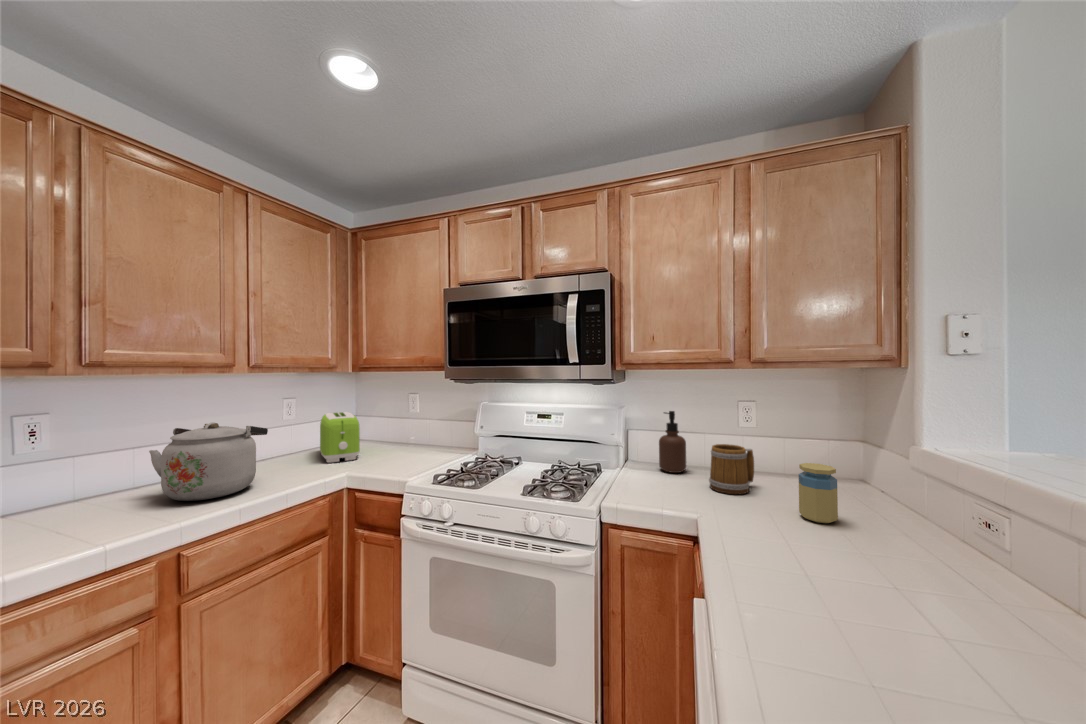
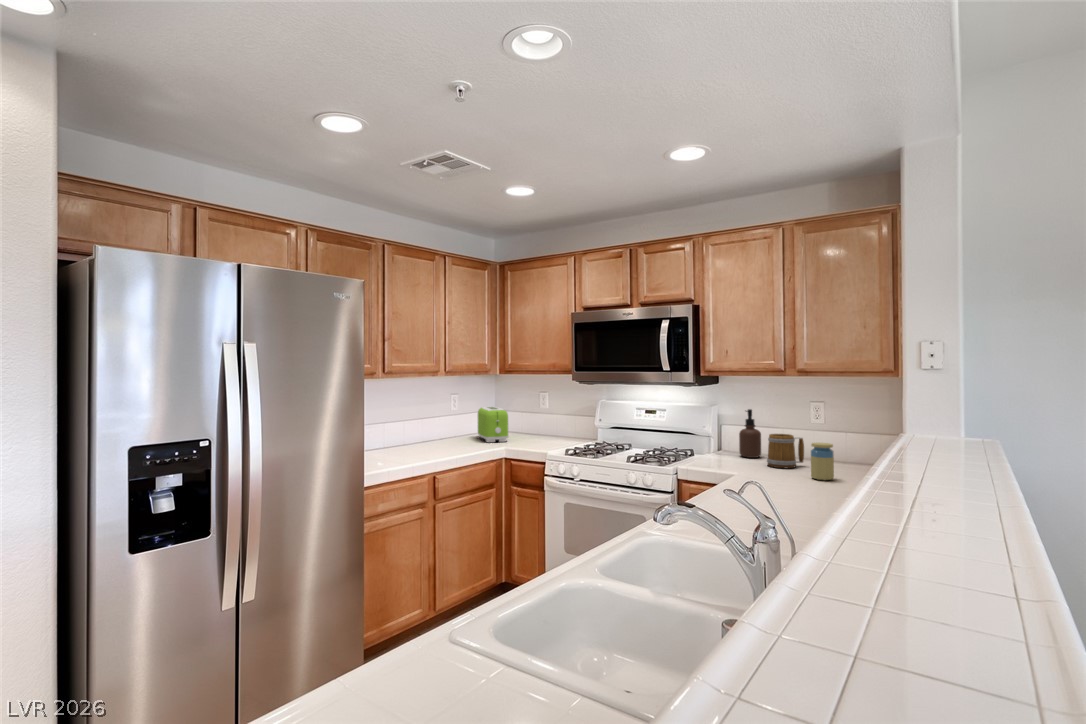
kettle: present [149,422,268,501] -> none [399,408,457,454]

